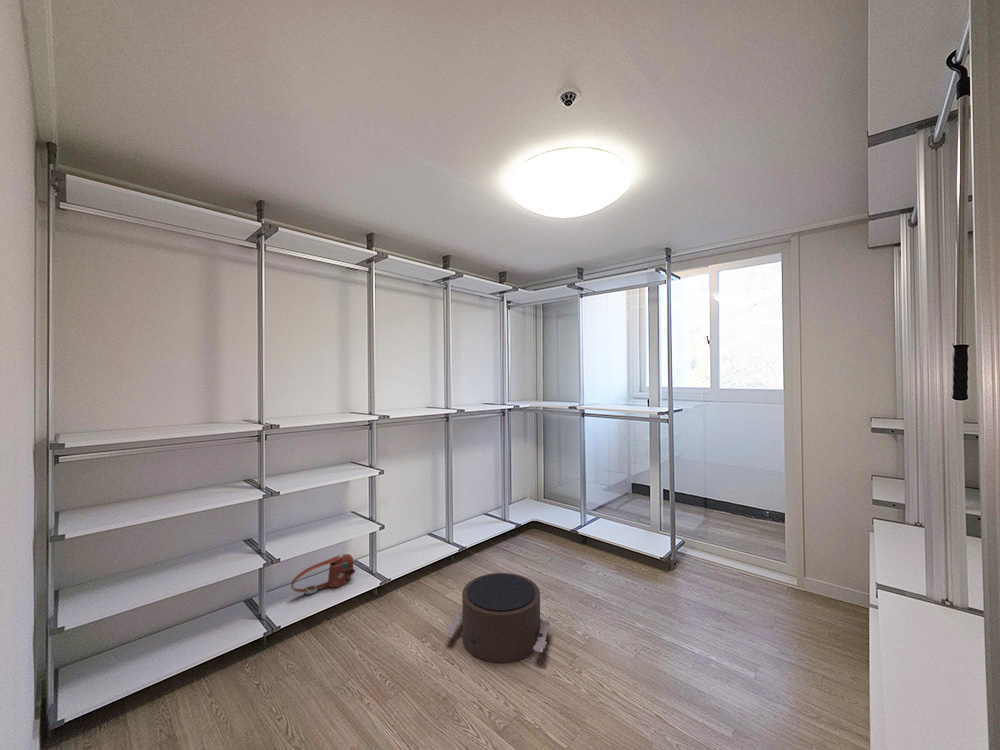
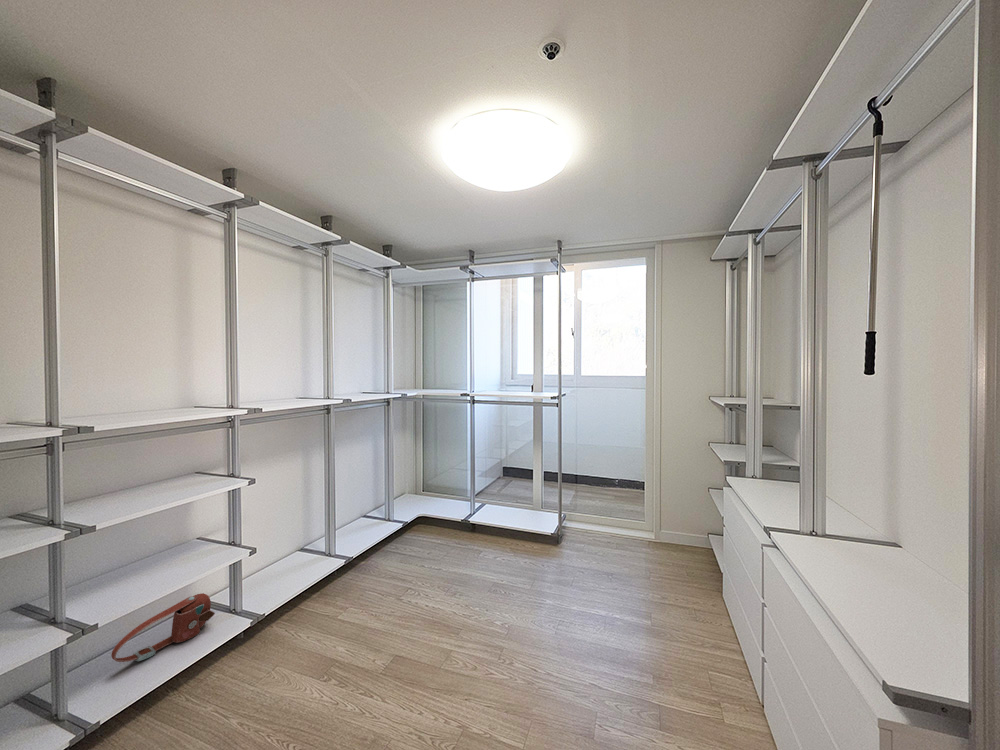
pouf: present [446,573,550,663] -> none [357,577,475,681]

